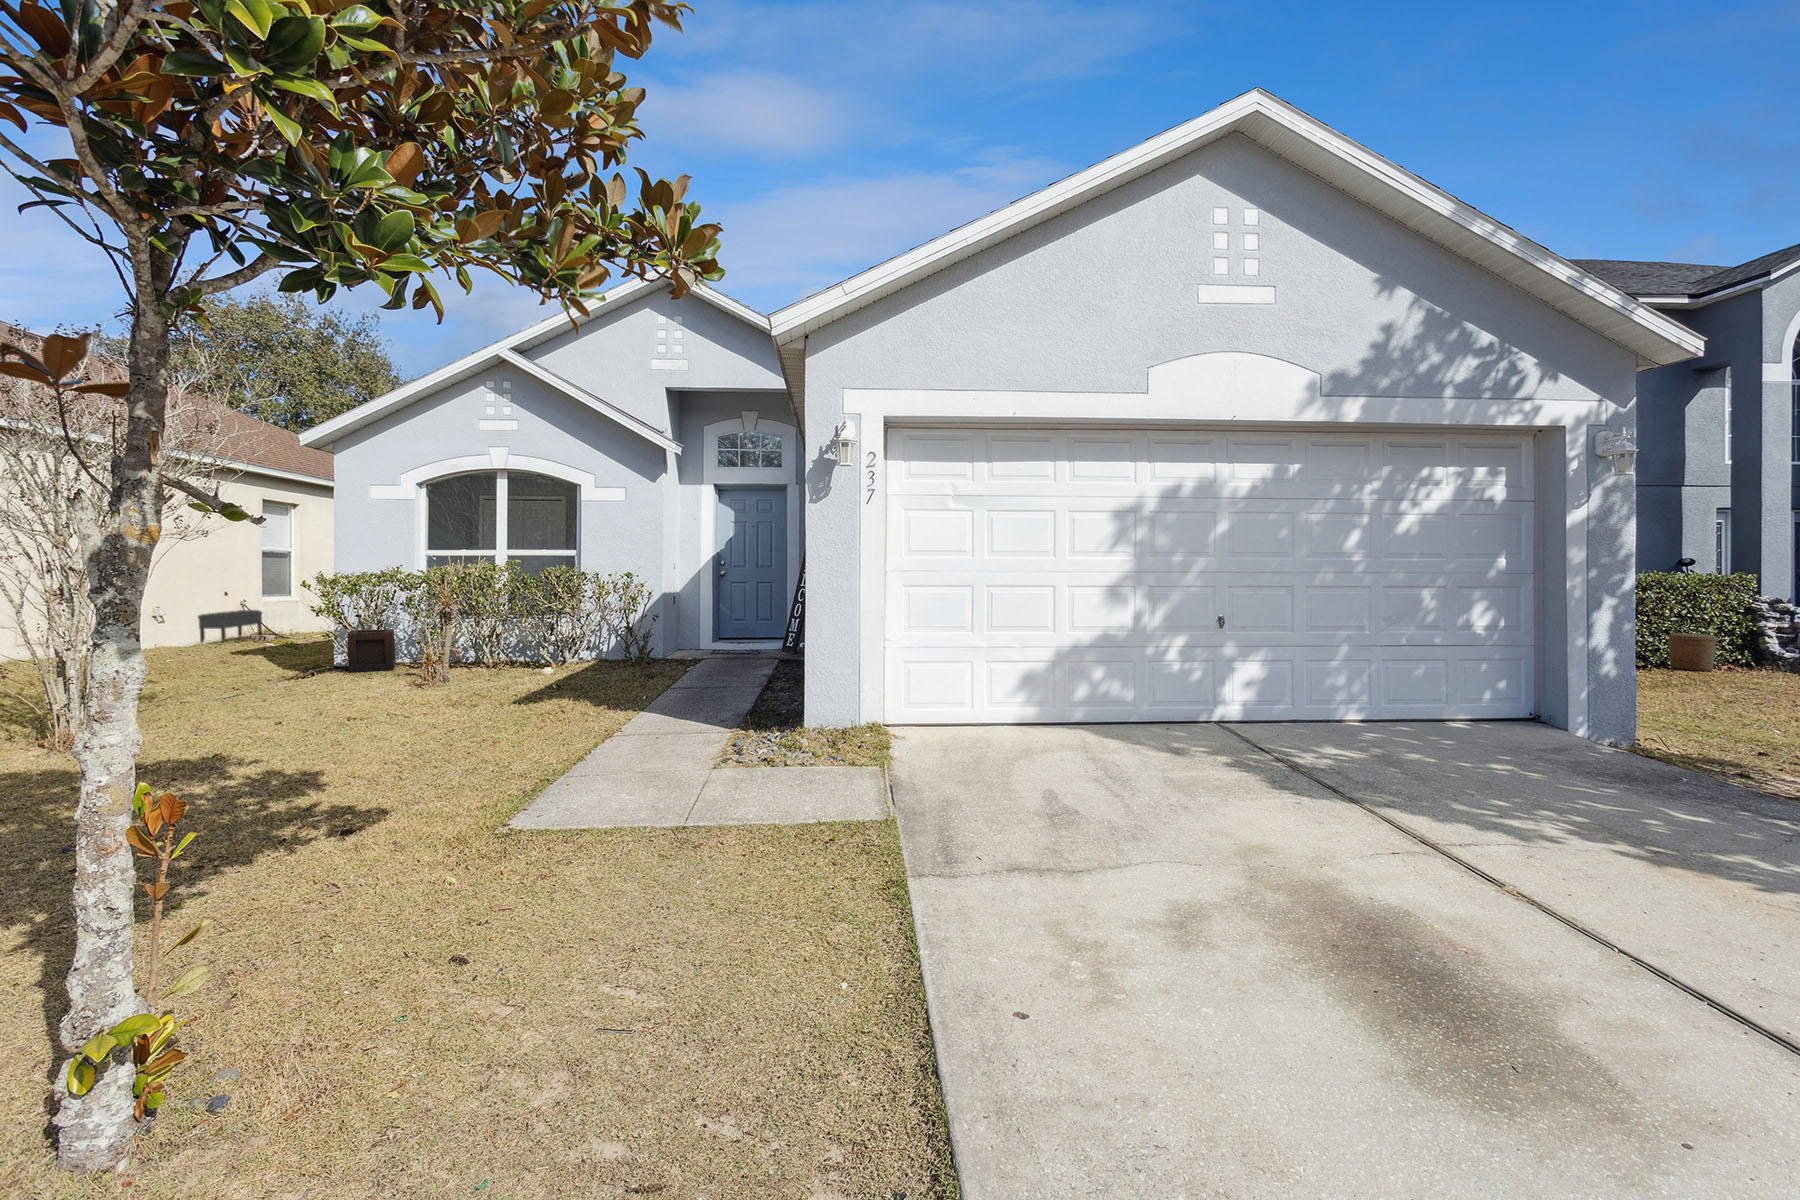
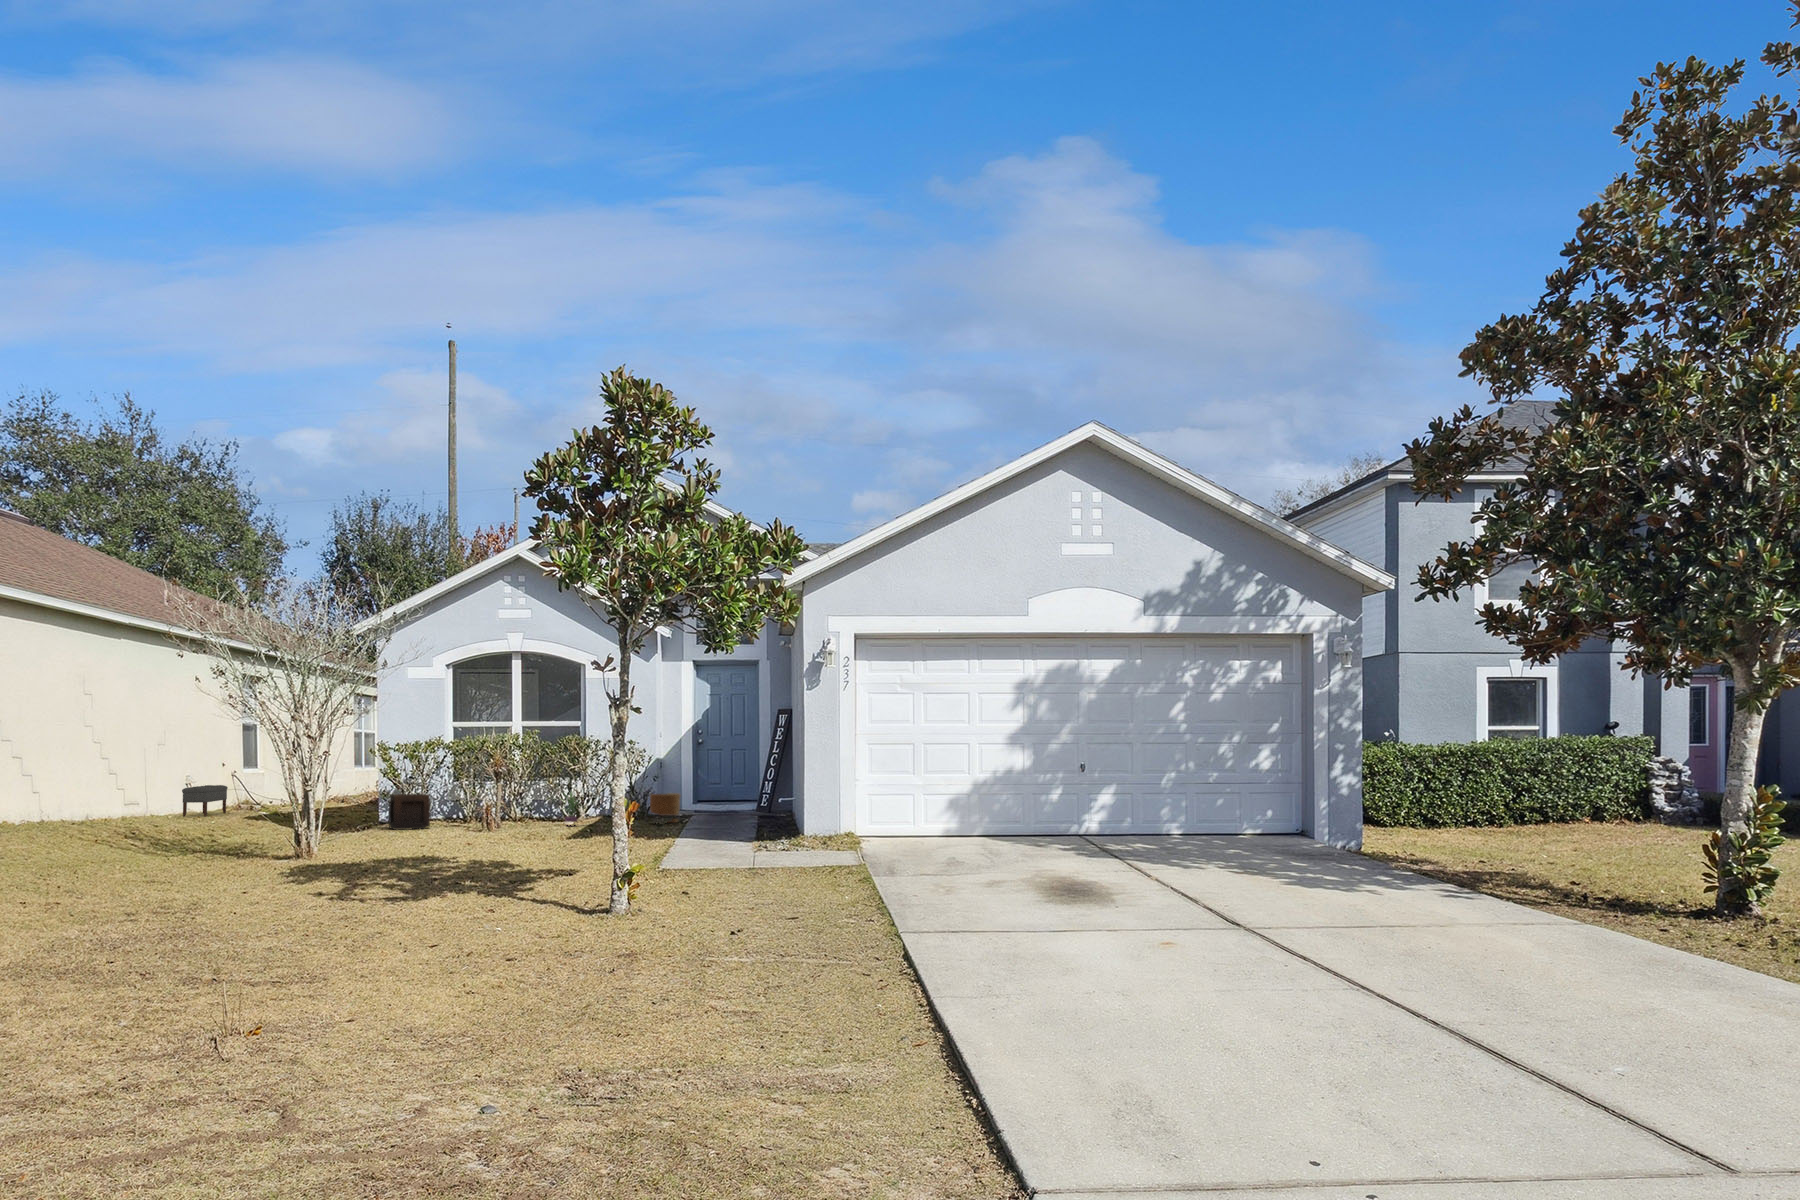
decorative plant: none [533,628,579,667] -> present [565,793,577,826]
woven basket: present [1669,633,1717,671] -> present [650,793,680,823]

